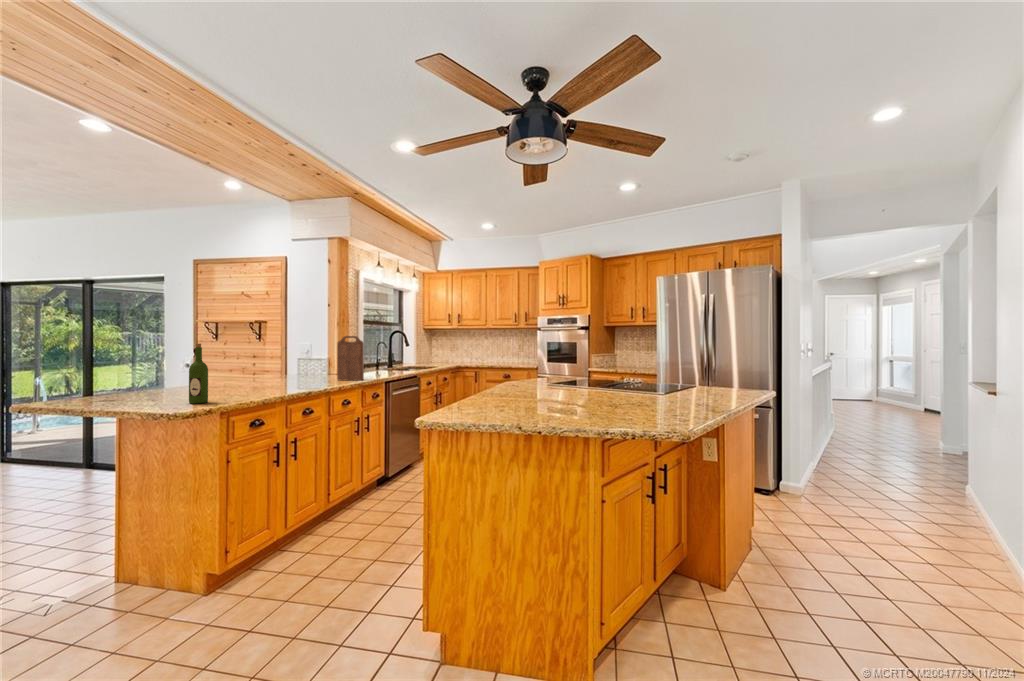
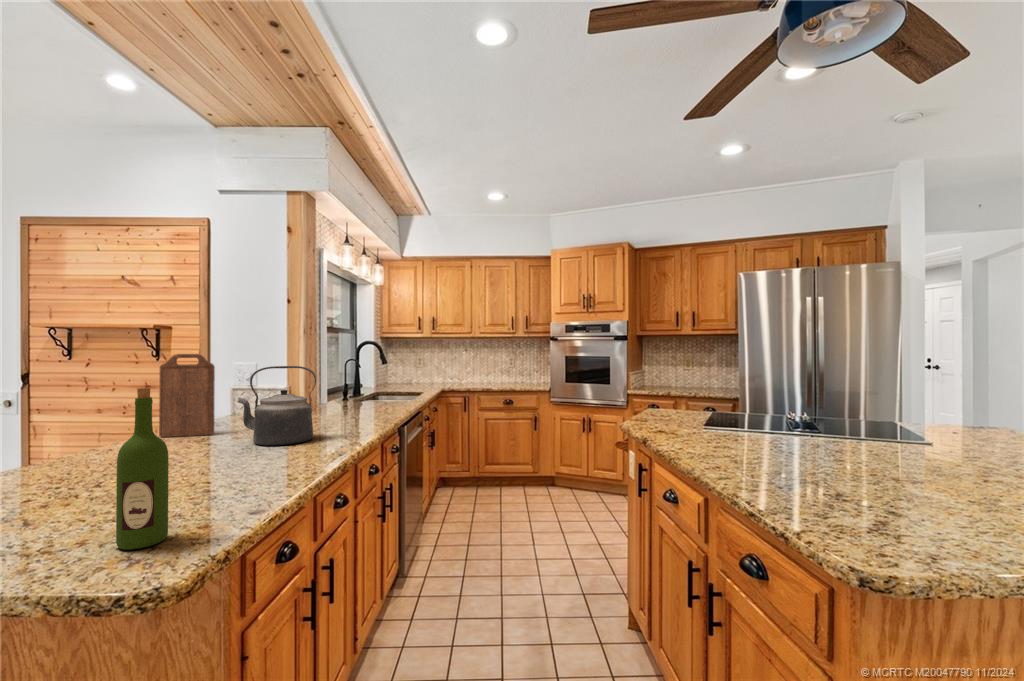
cutting board: present [337,336,364,380] -> present [159,354,215,437]
kettle: none [277,342,318,384] -> present [238,366,316,445]

